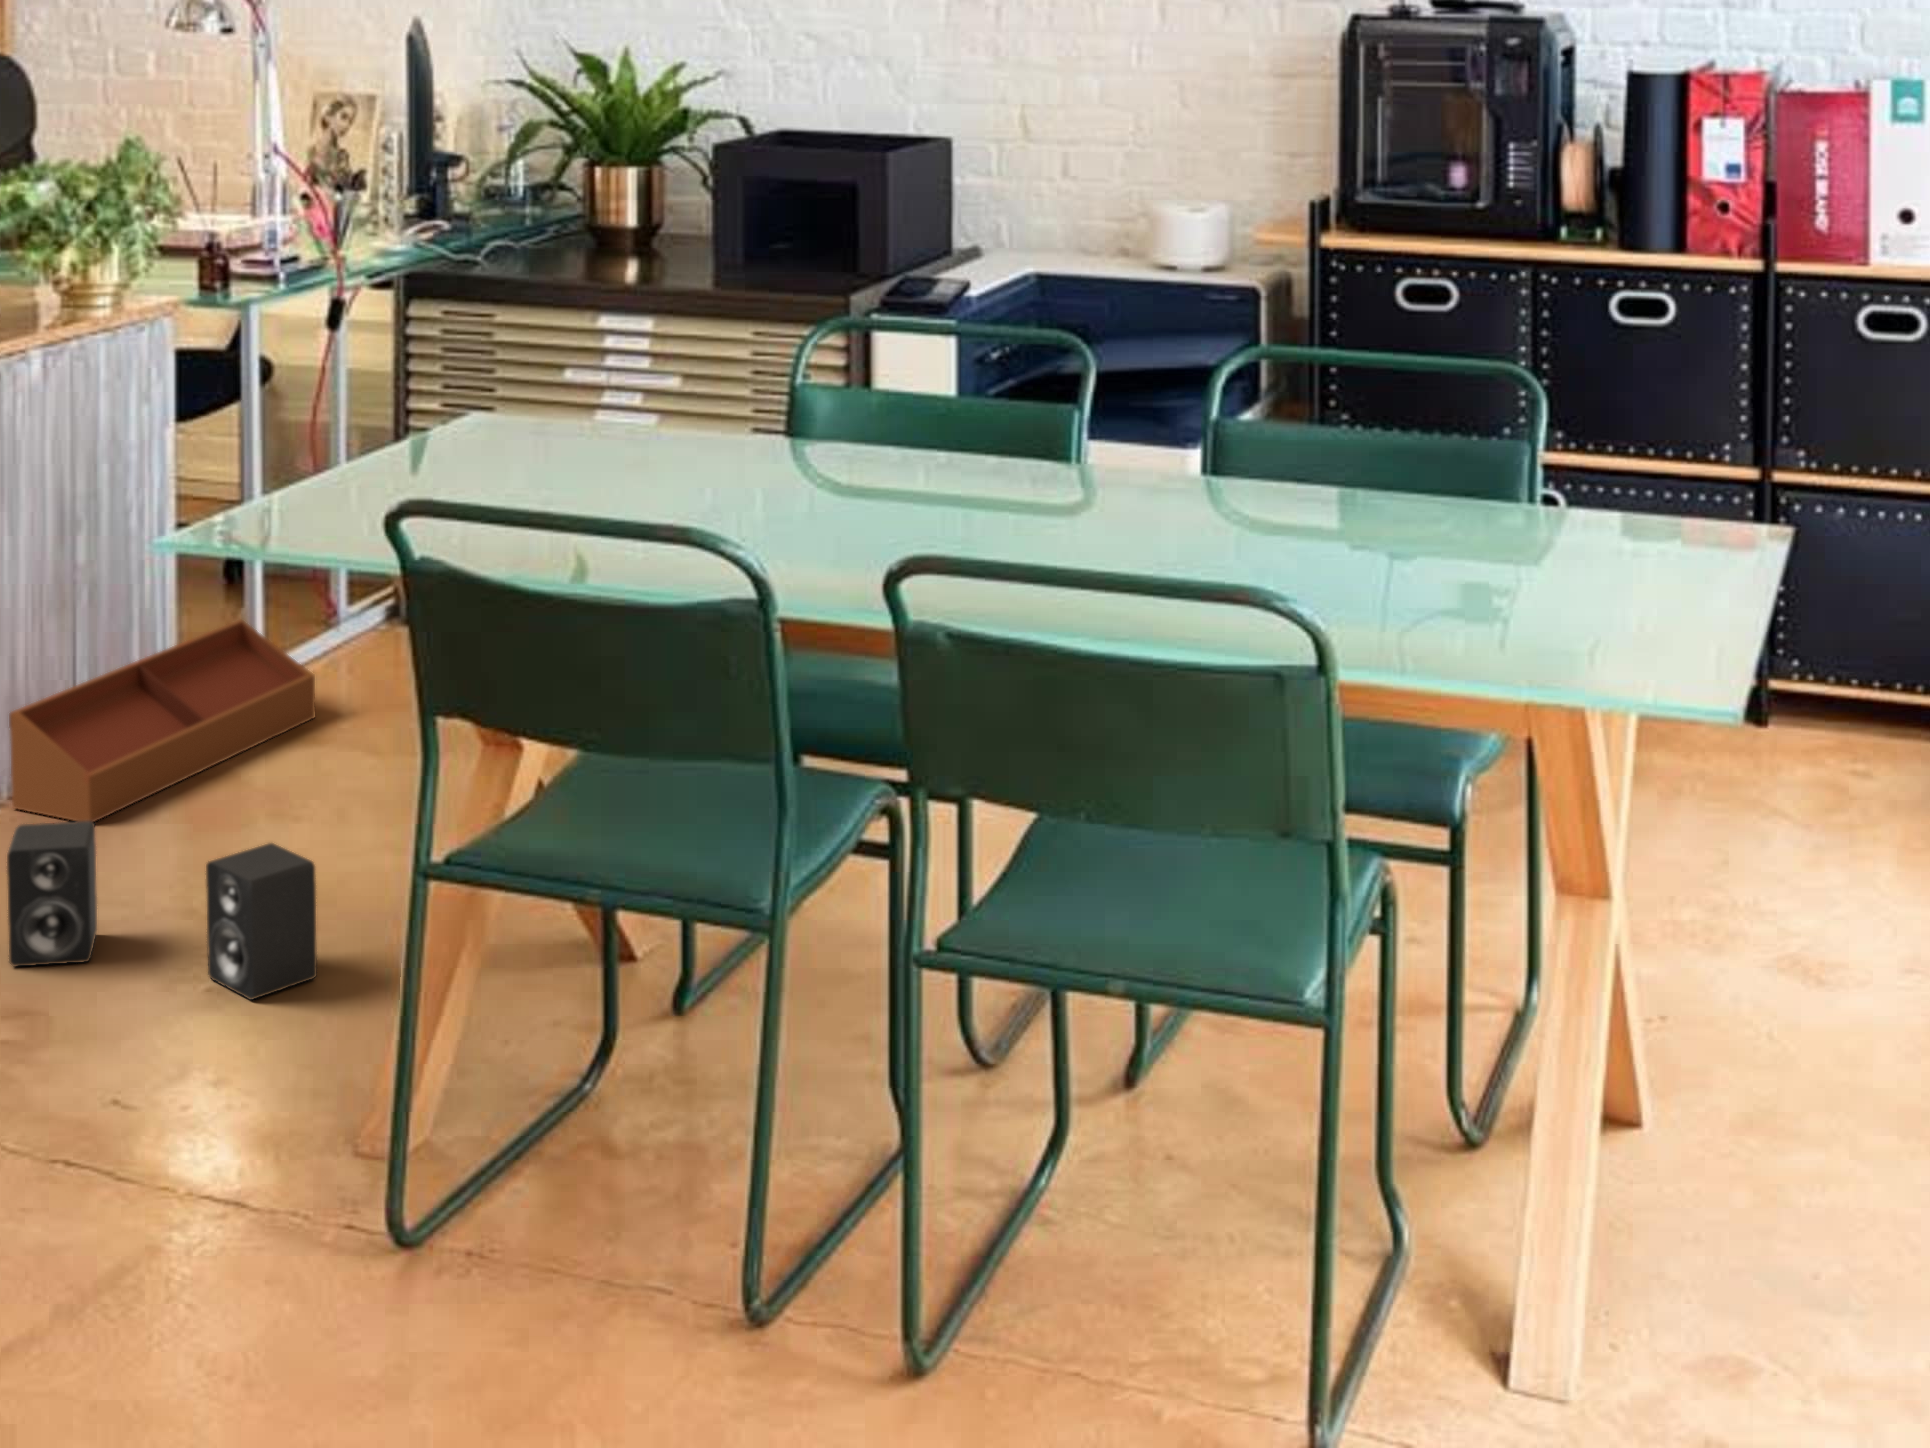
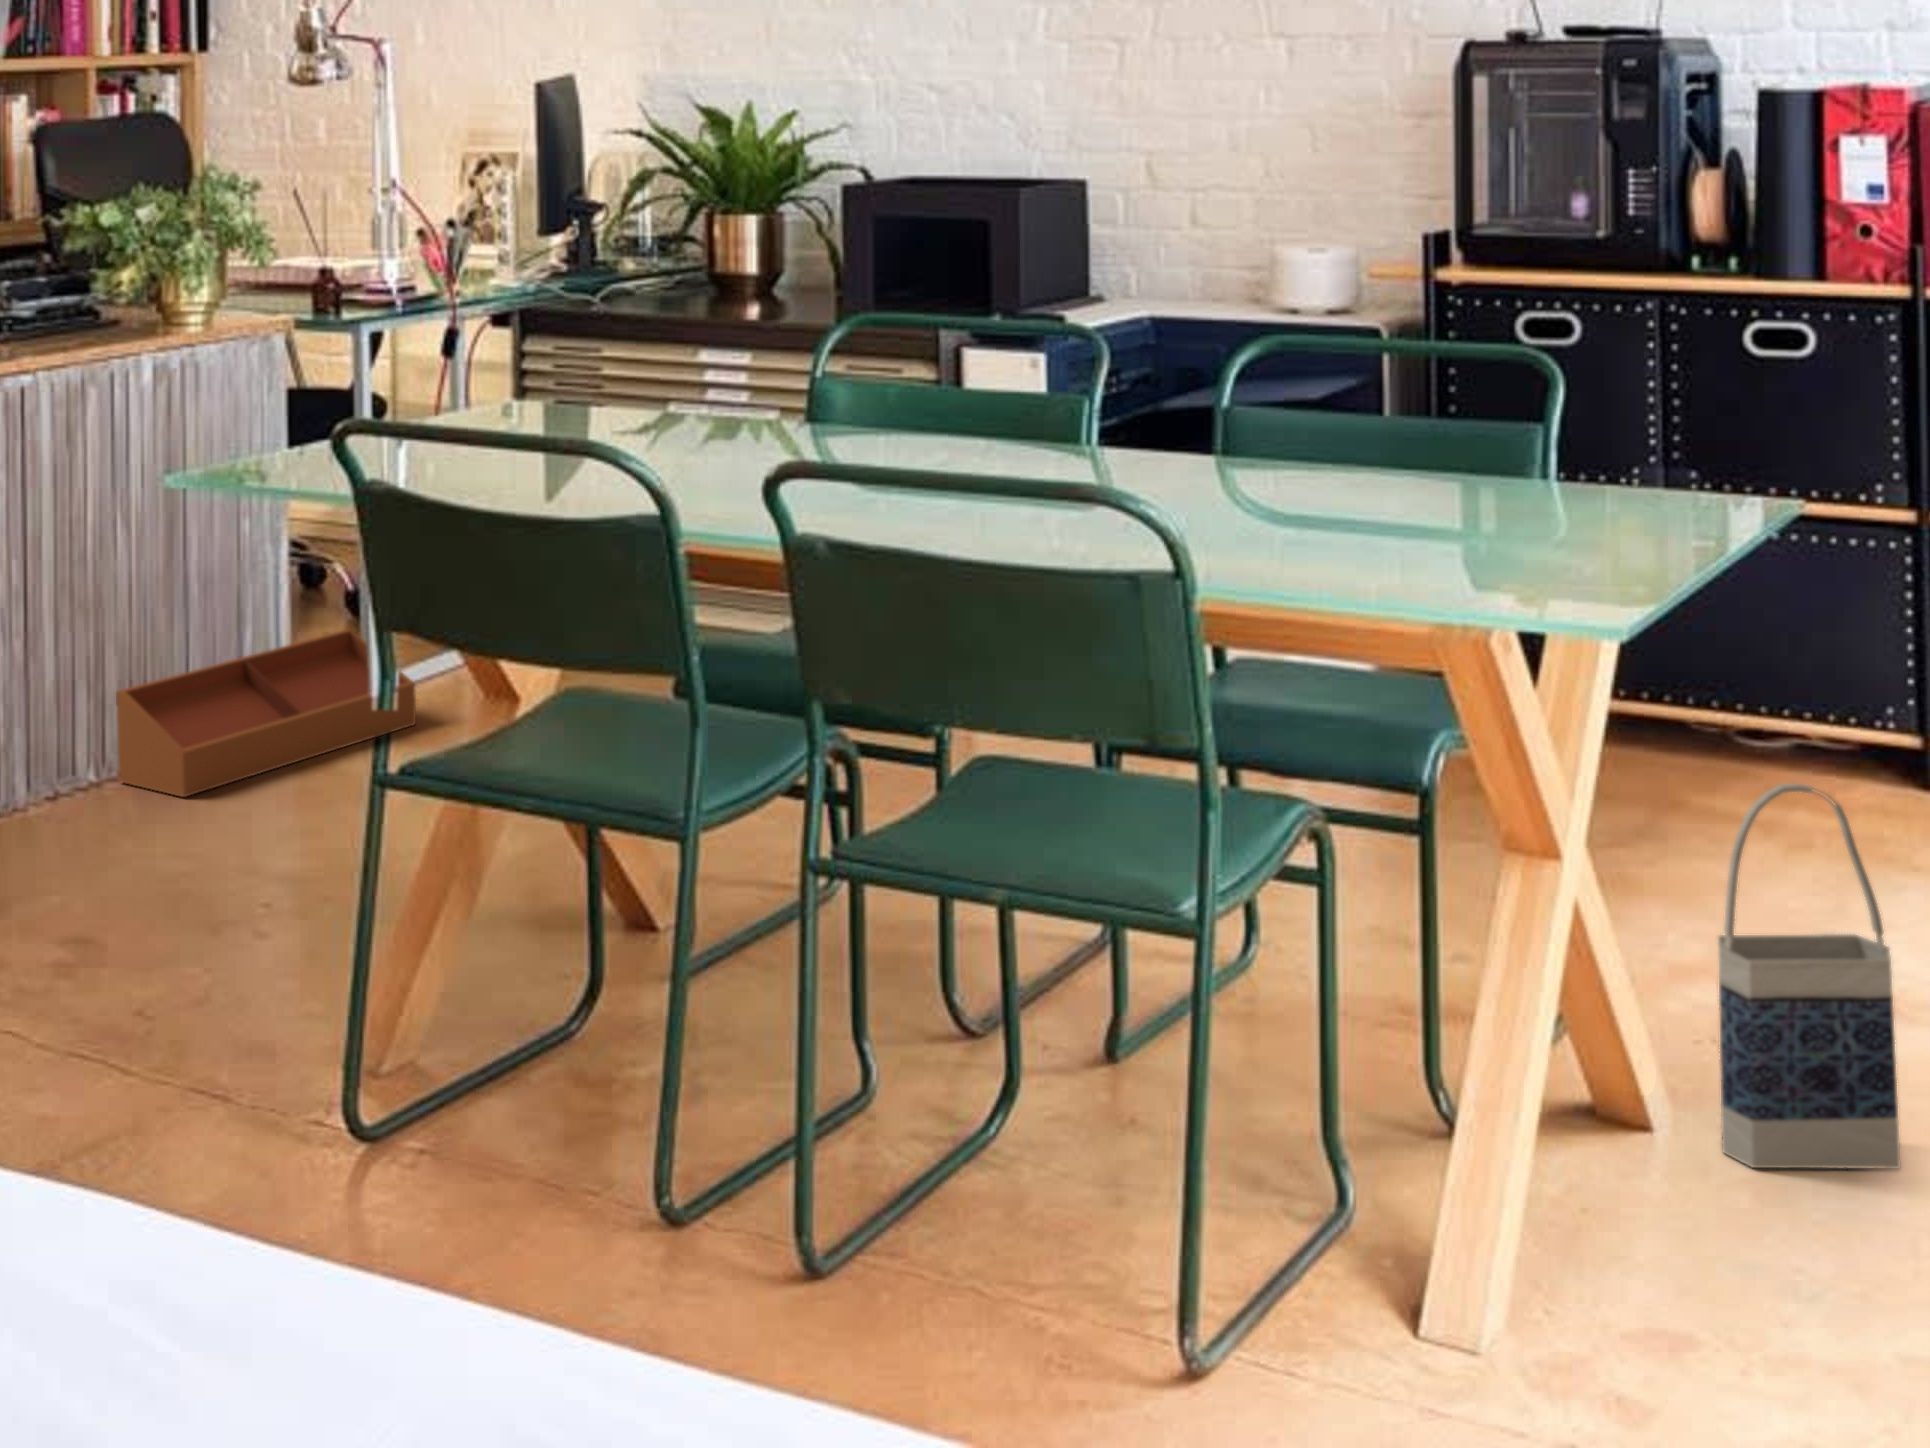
bag: none [1711,797,1874,1162] -> present [1718,783,1900,1169]
speaker: present [7,821,317,1000] -> none [77,773,350,939]

